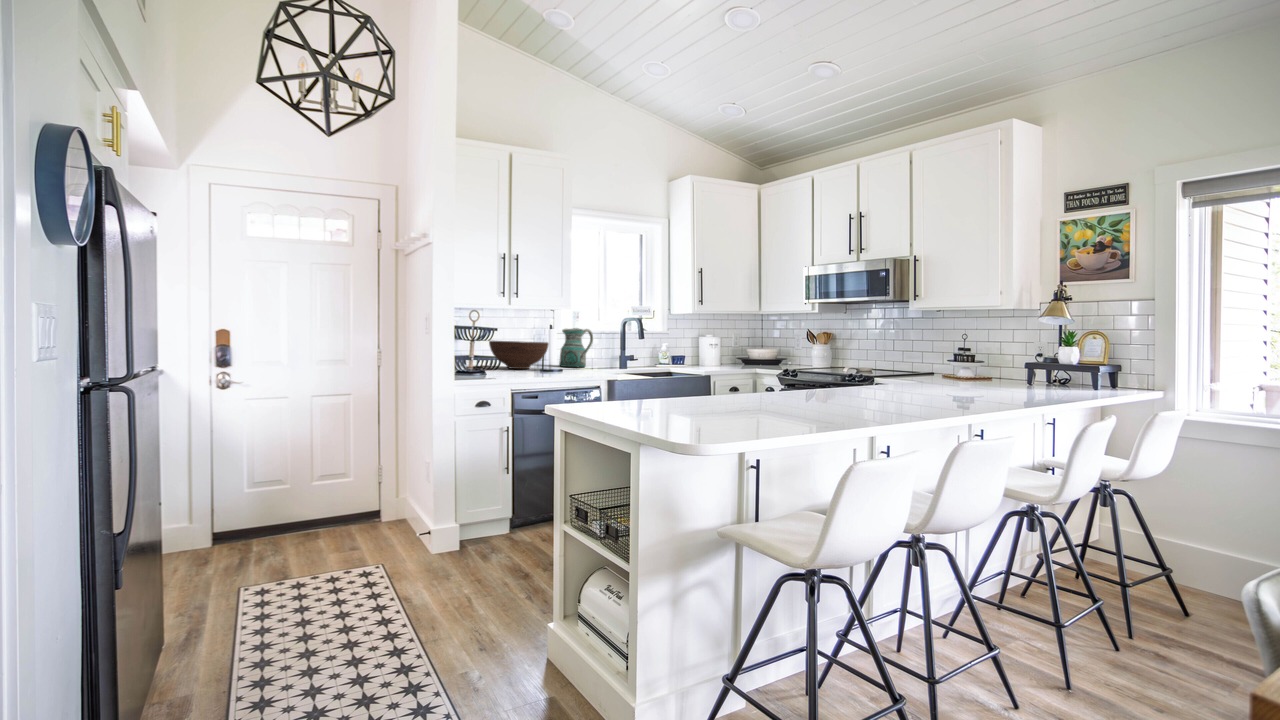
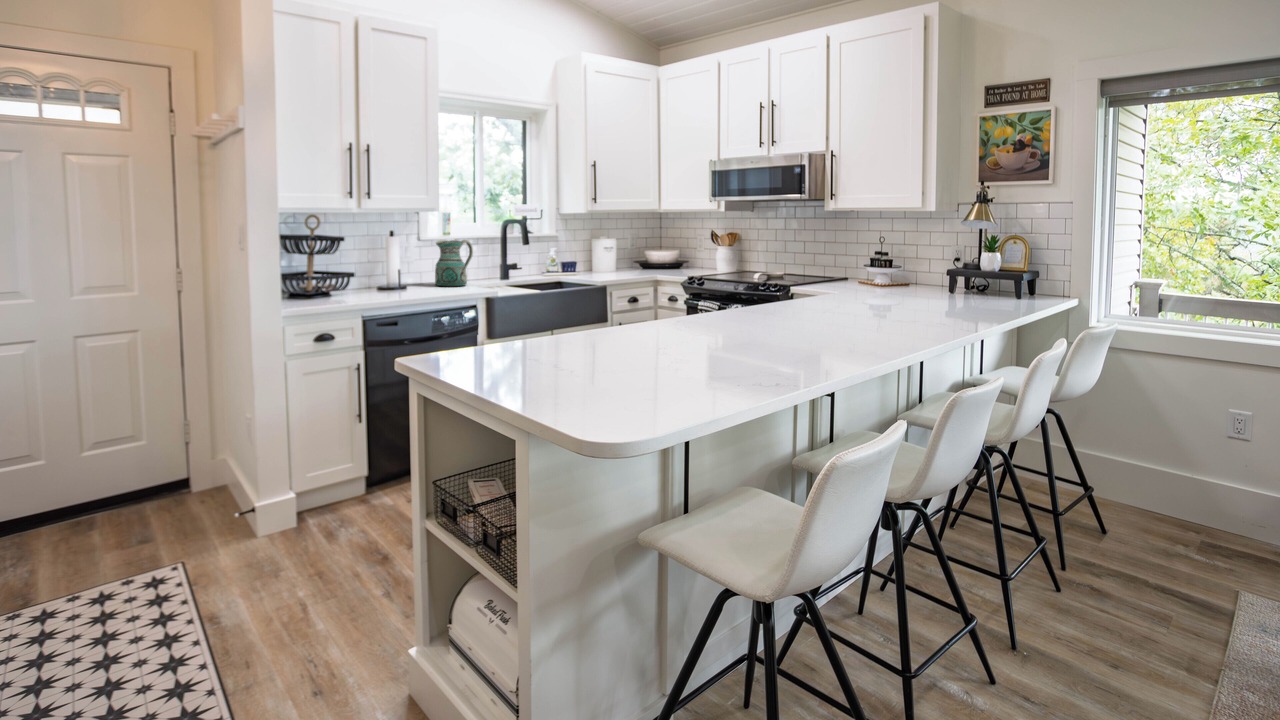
fruit bowl: present [489,341,548,369] -> none [350,259,424,294]

